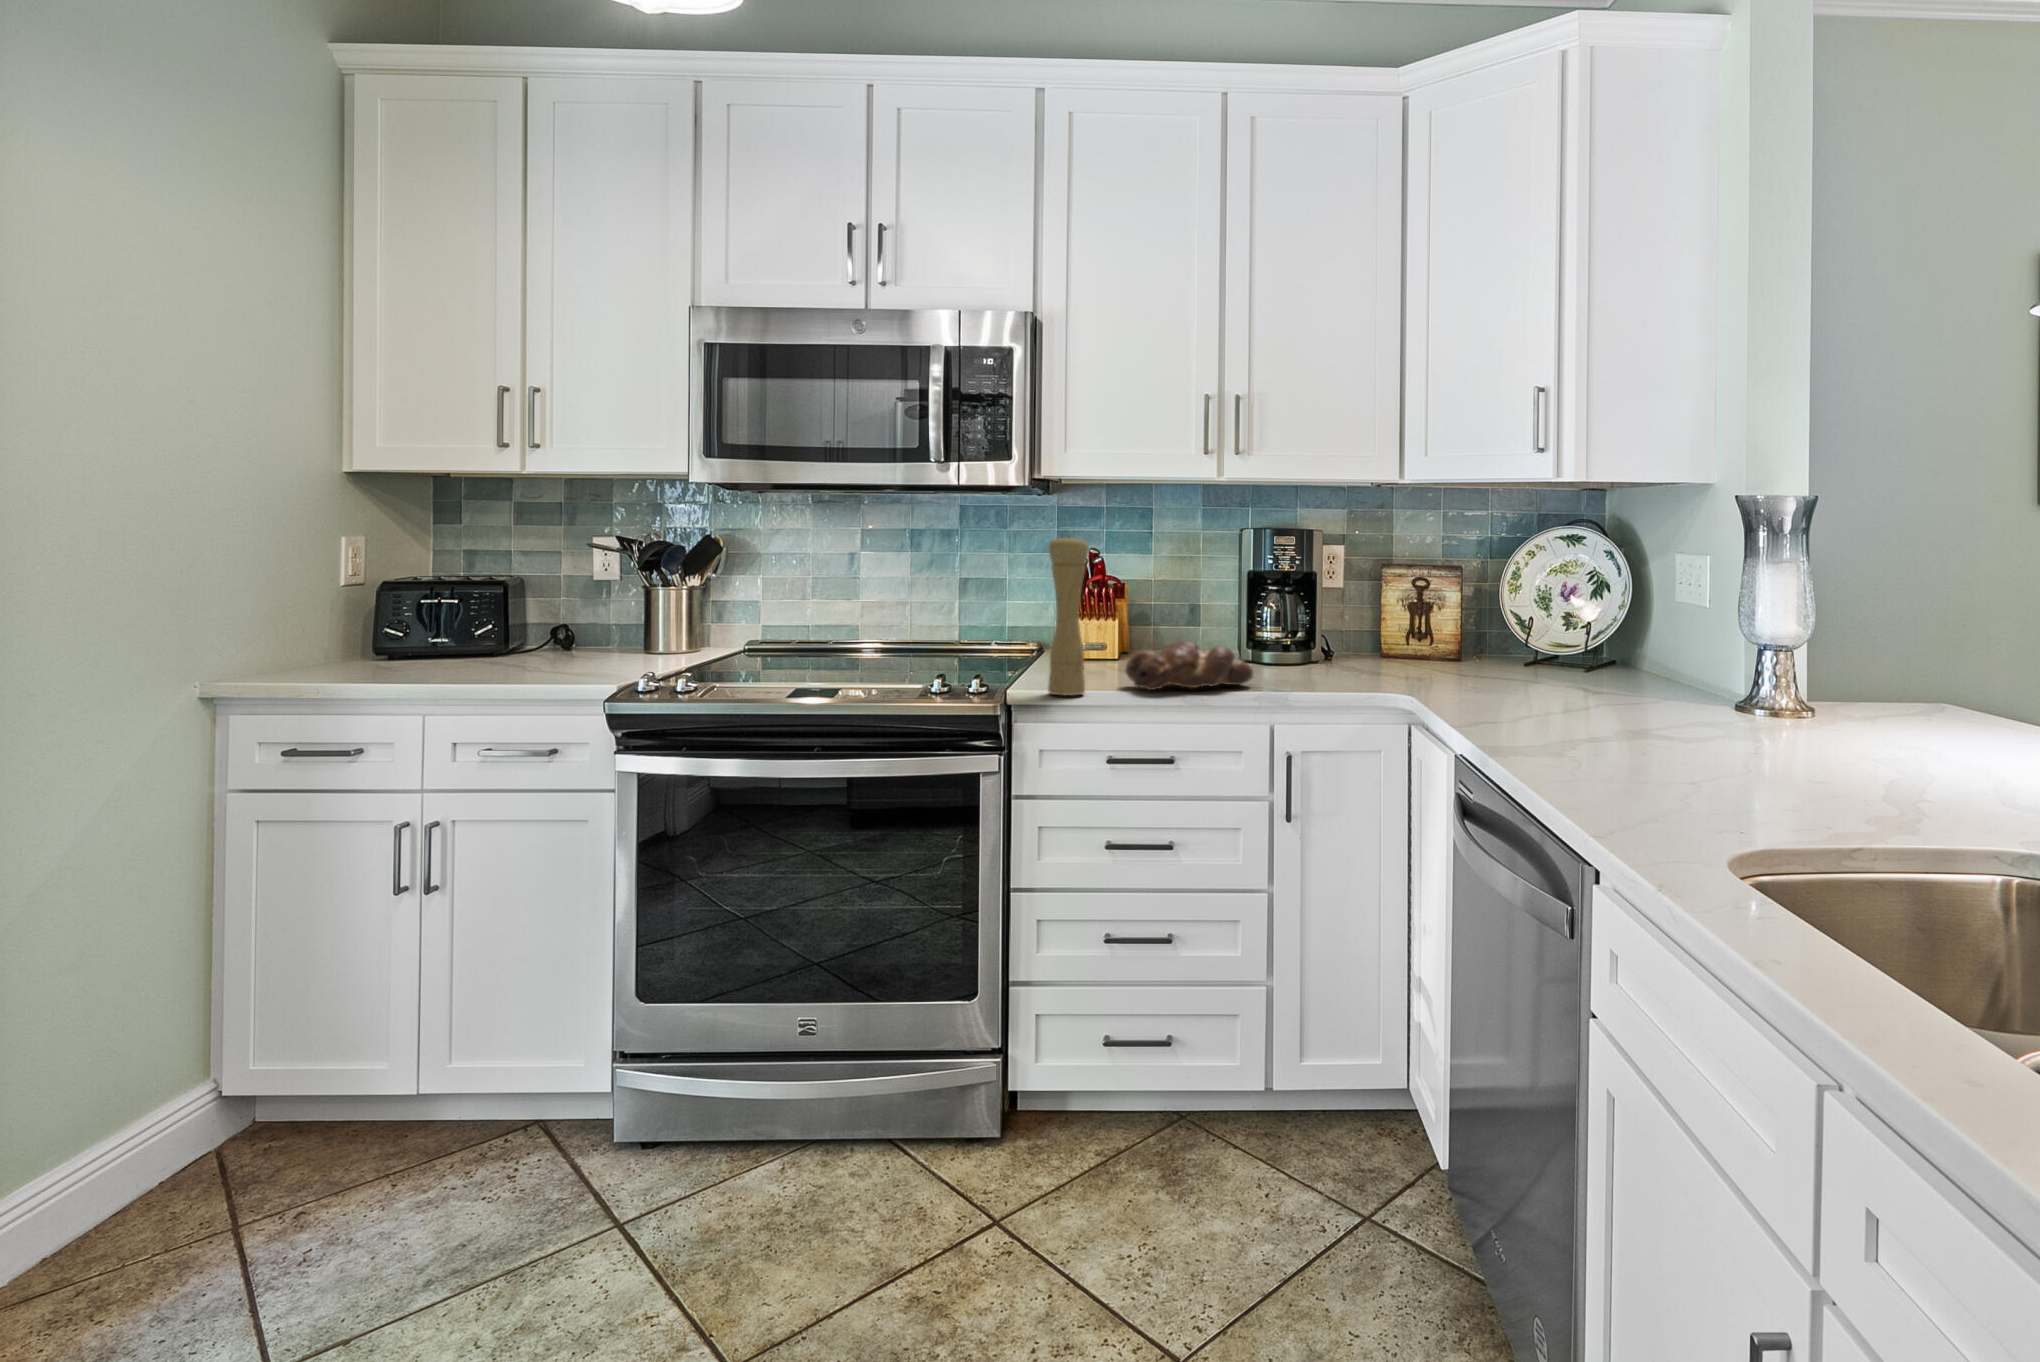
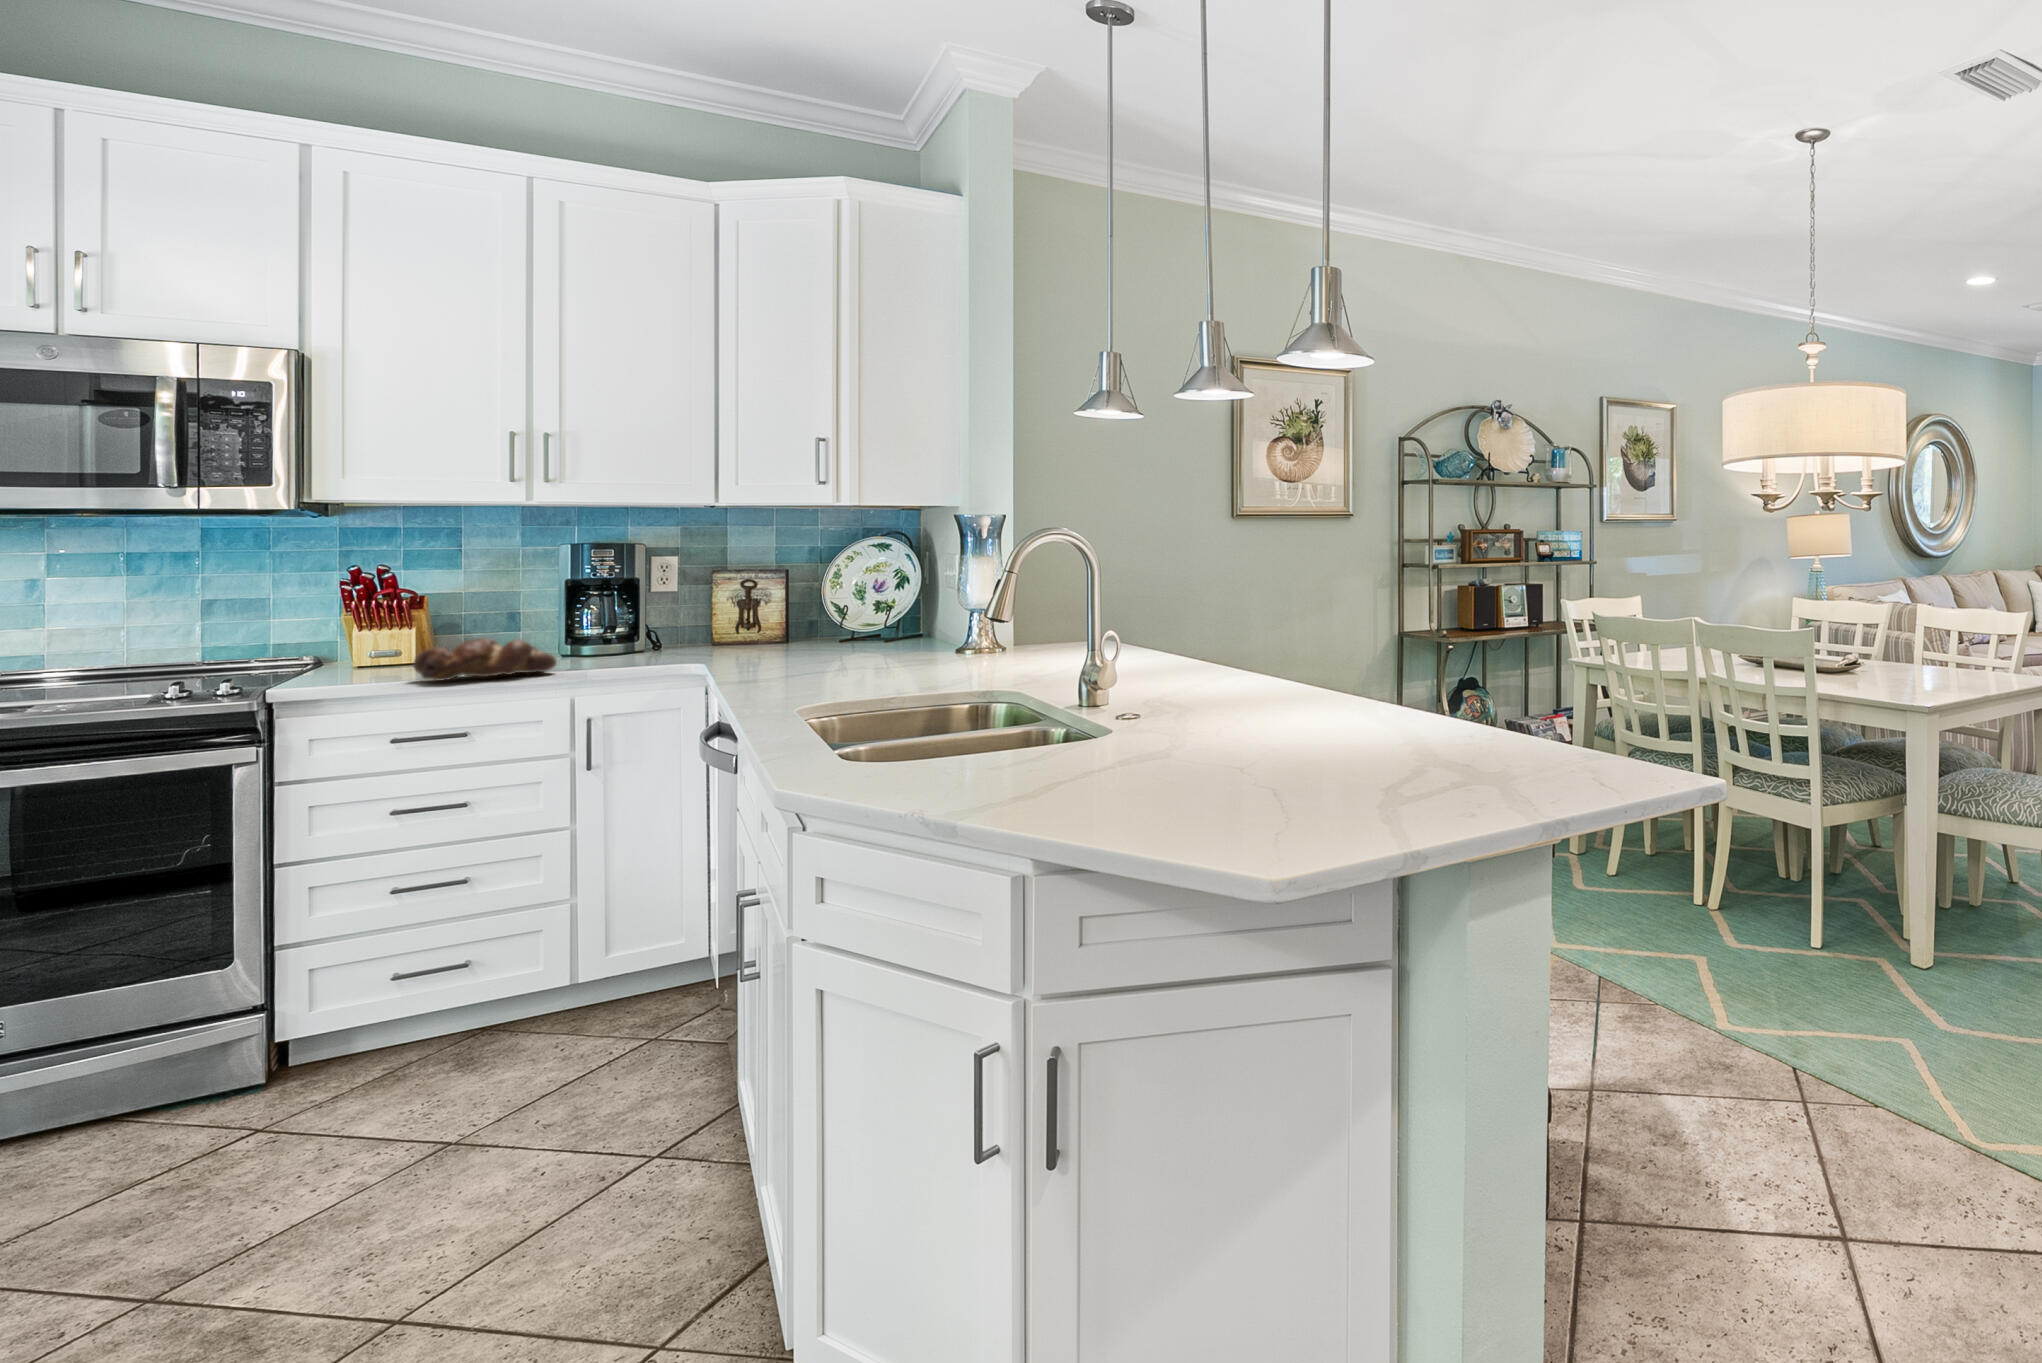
pepper mill: present [1048,536,1089,696] -> none [305,549,363,690]

